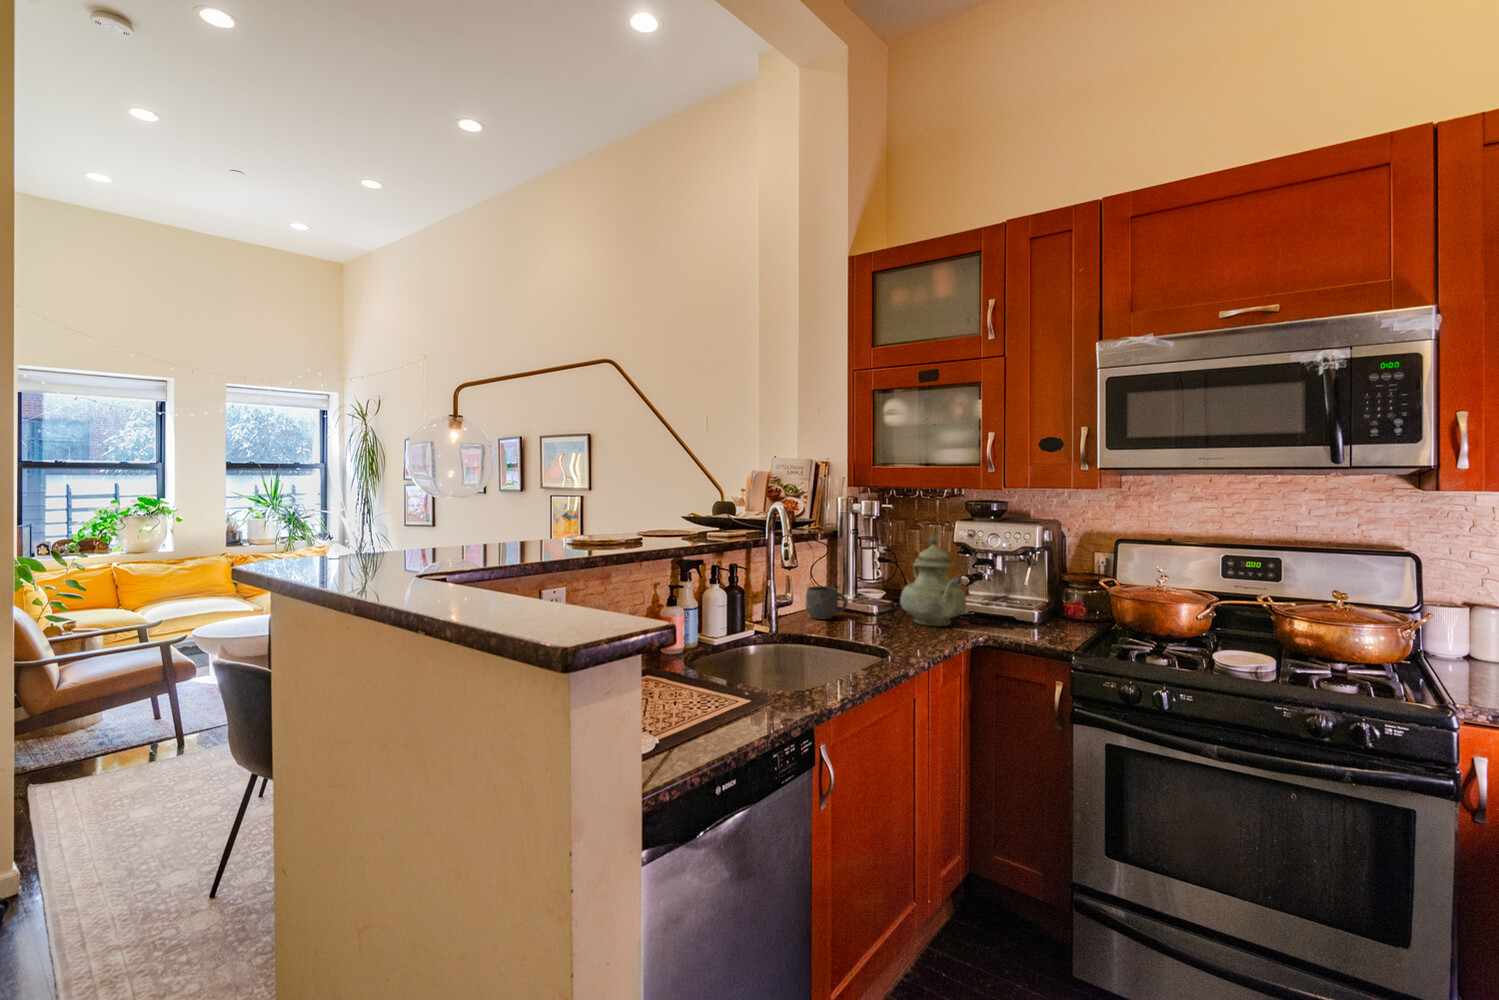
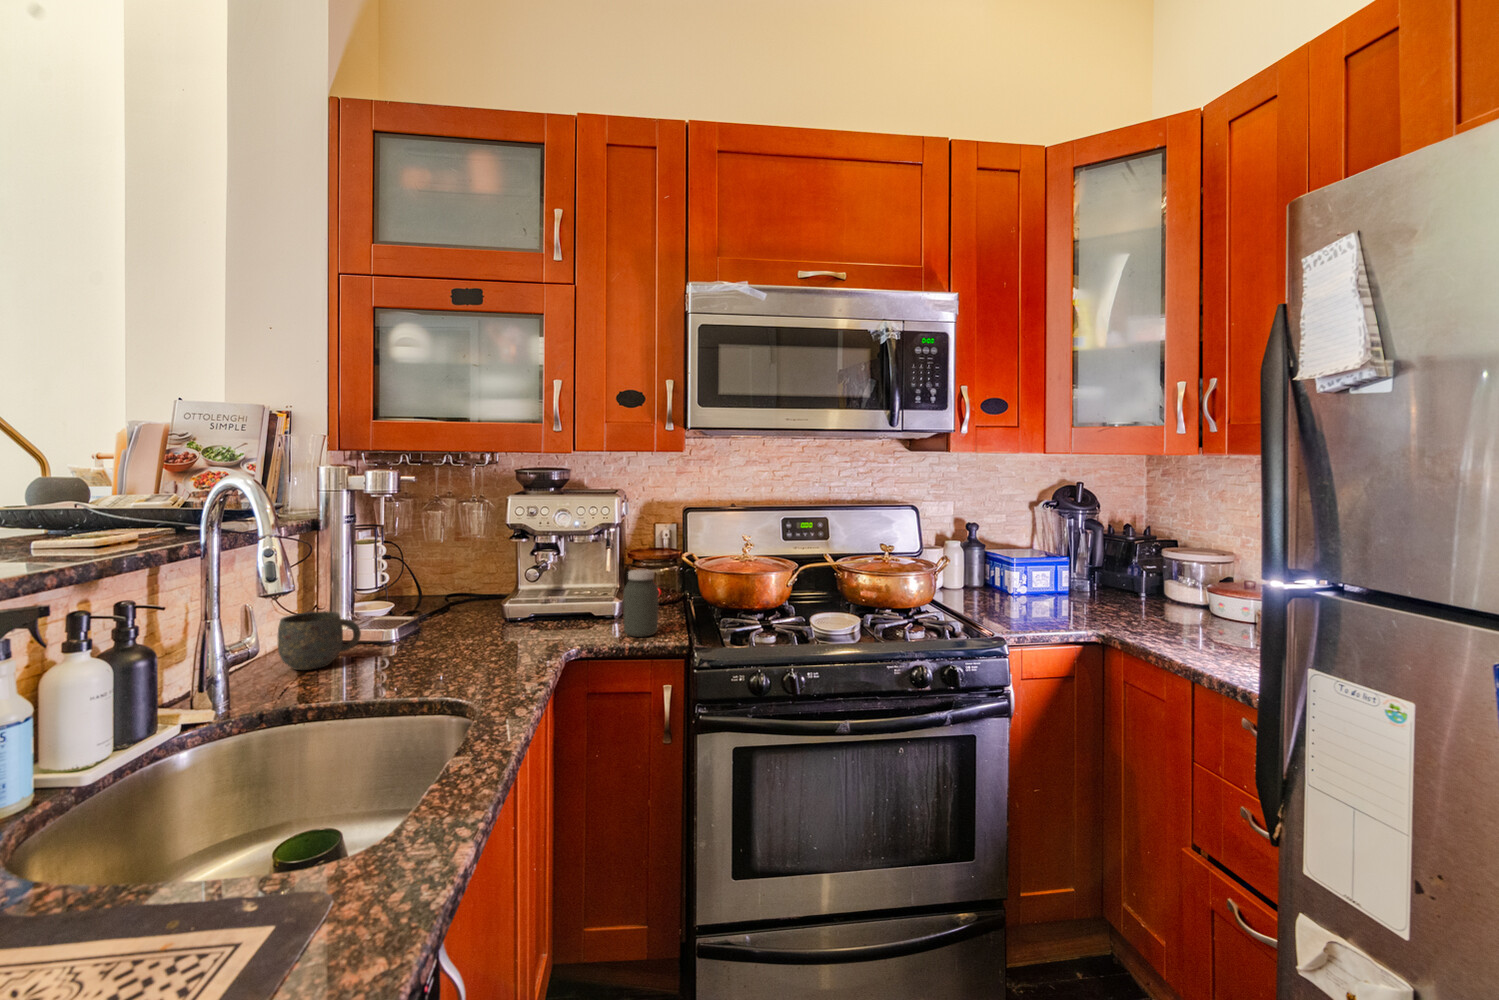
teapot: present [900,533,966,626] -> none [450,513,553,645]
jar: none [1020,585,1050,638] -> present [623,569,658,637]

